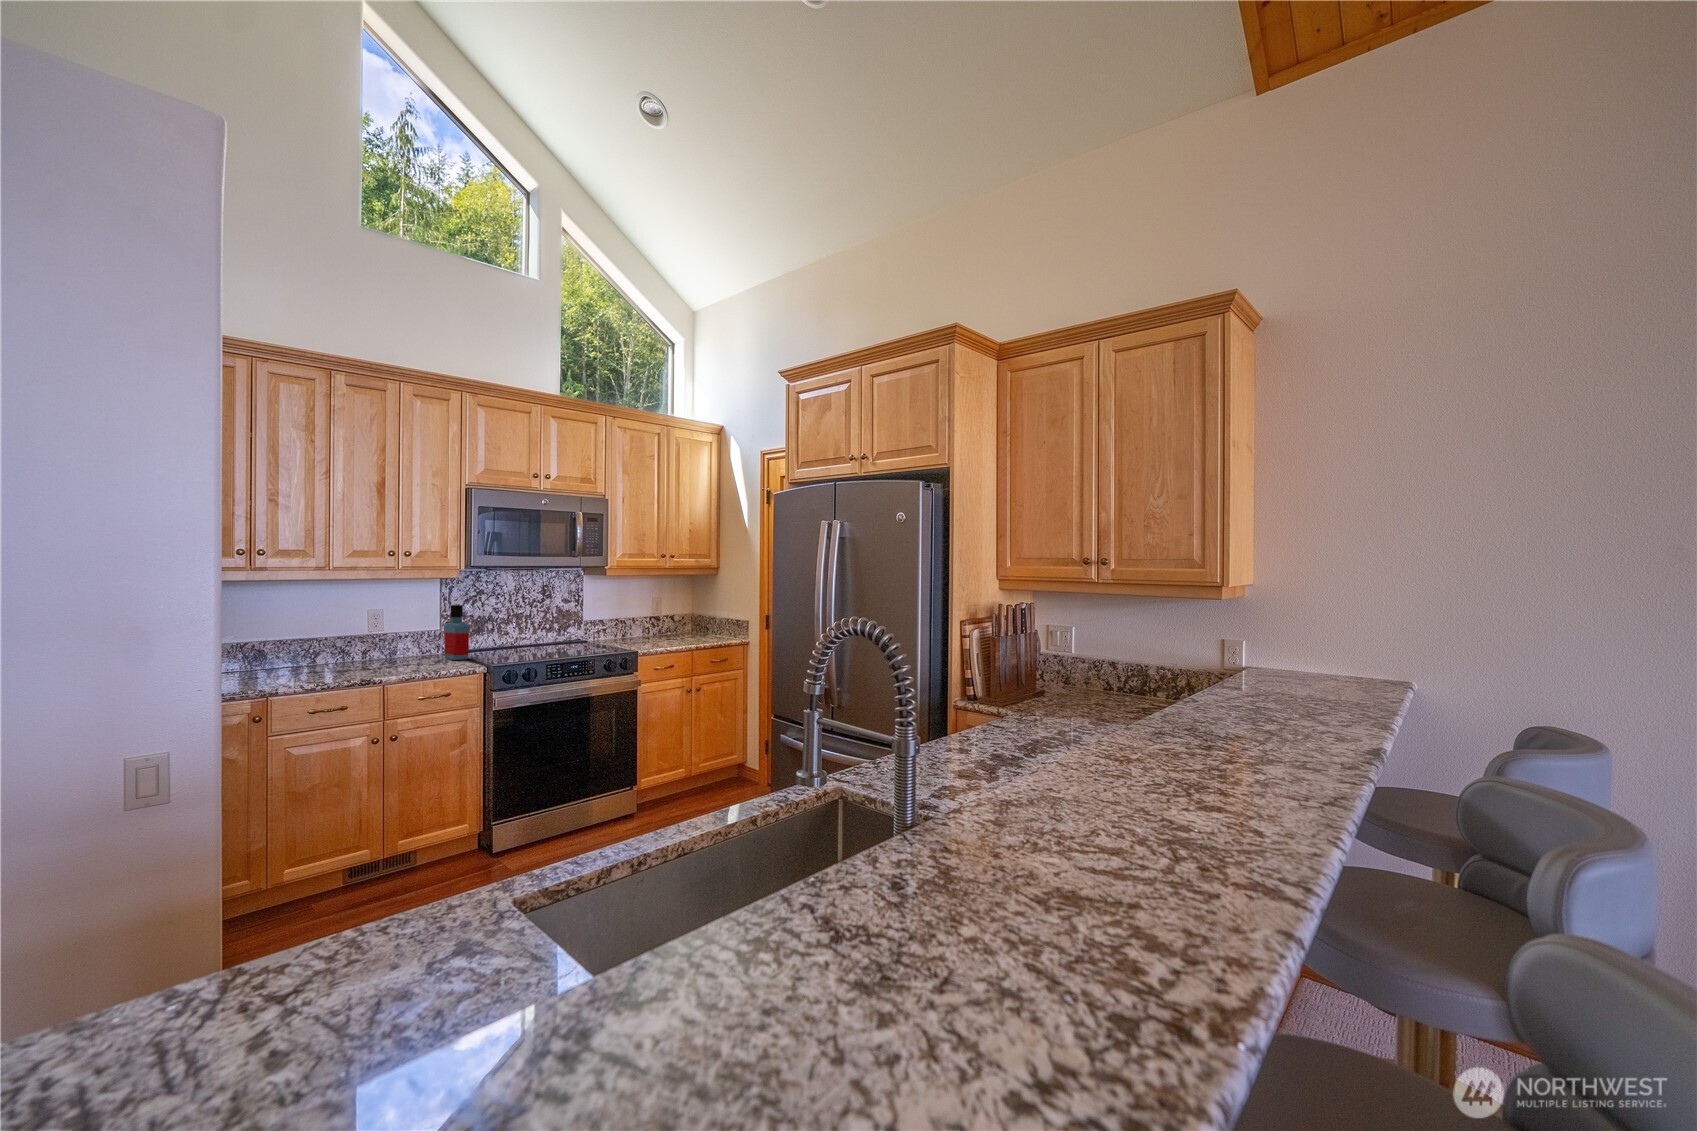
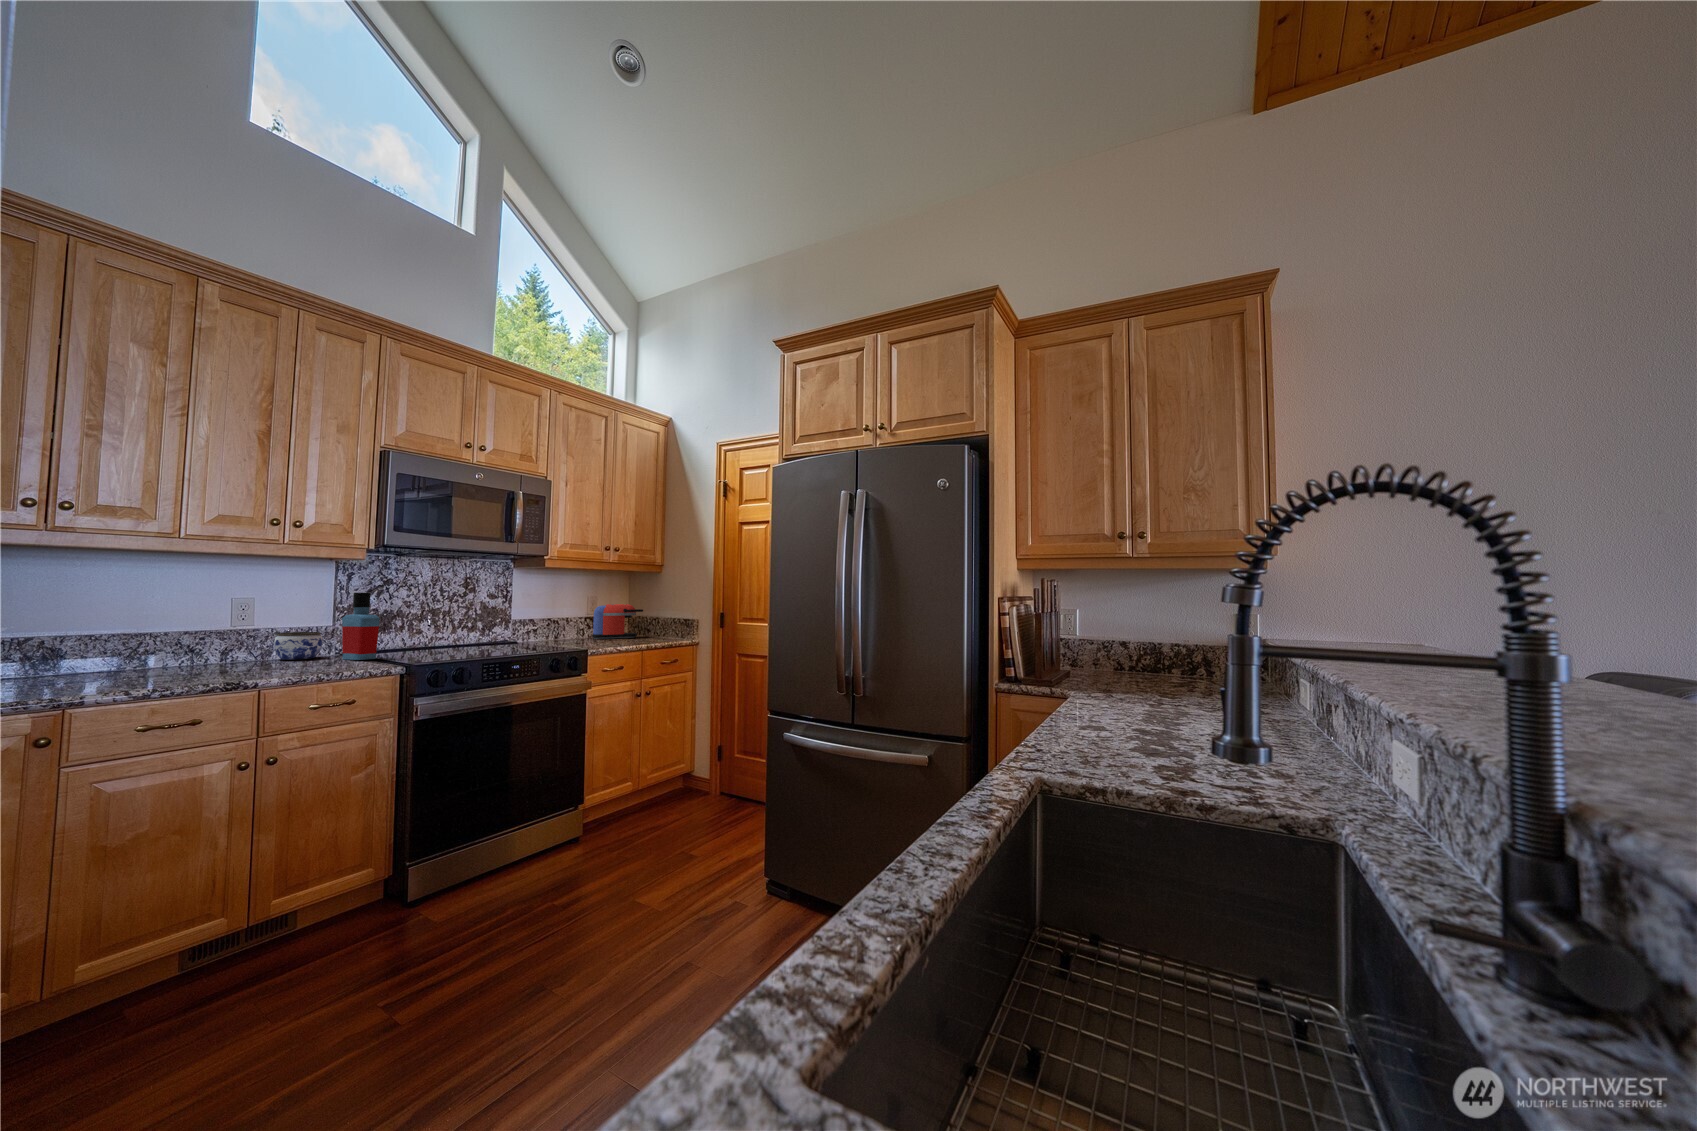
coffee maker: none [650,606,696,639] -> present [592,604,643,639]
jar: none [398,636,432,658] -> present [274,632,323,660]

